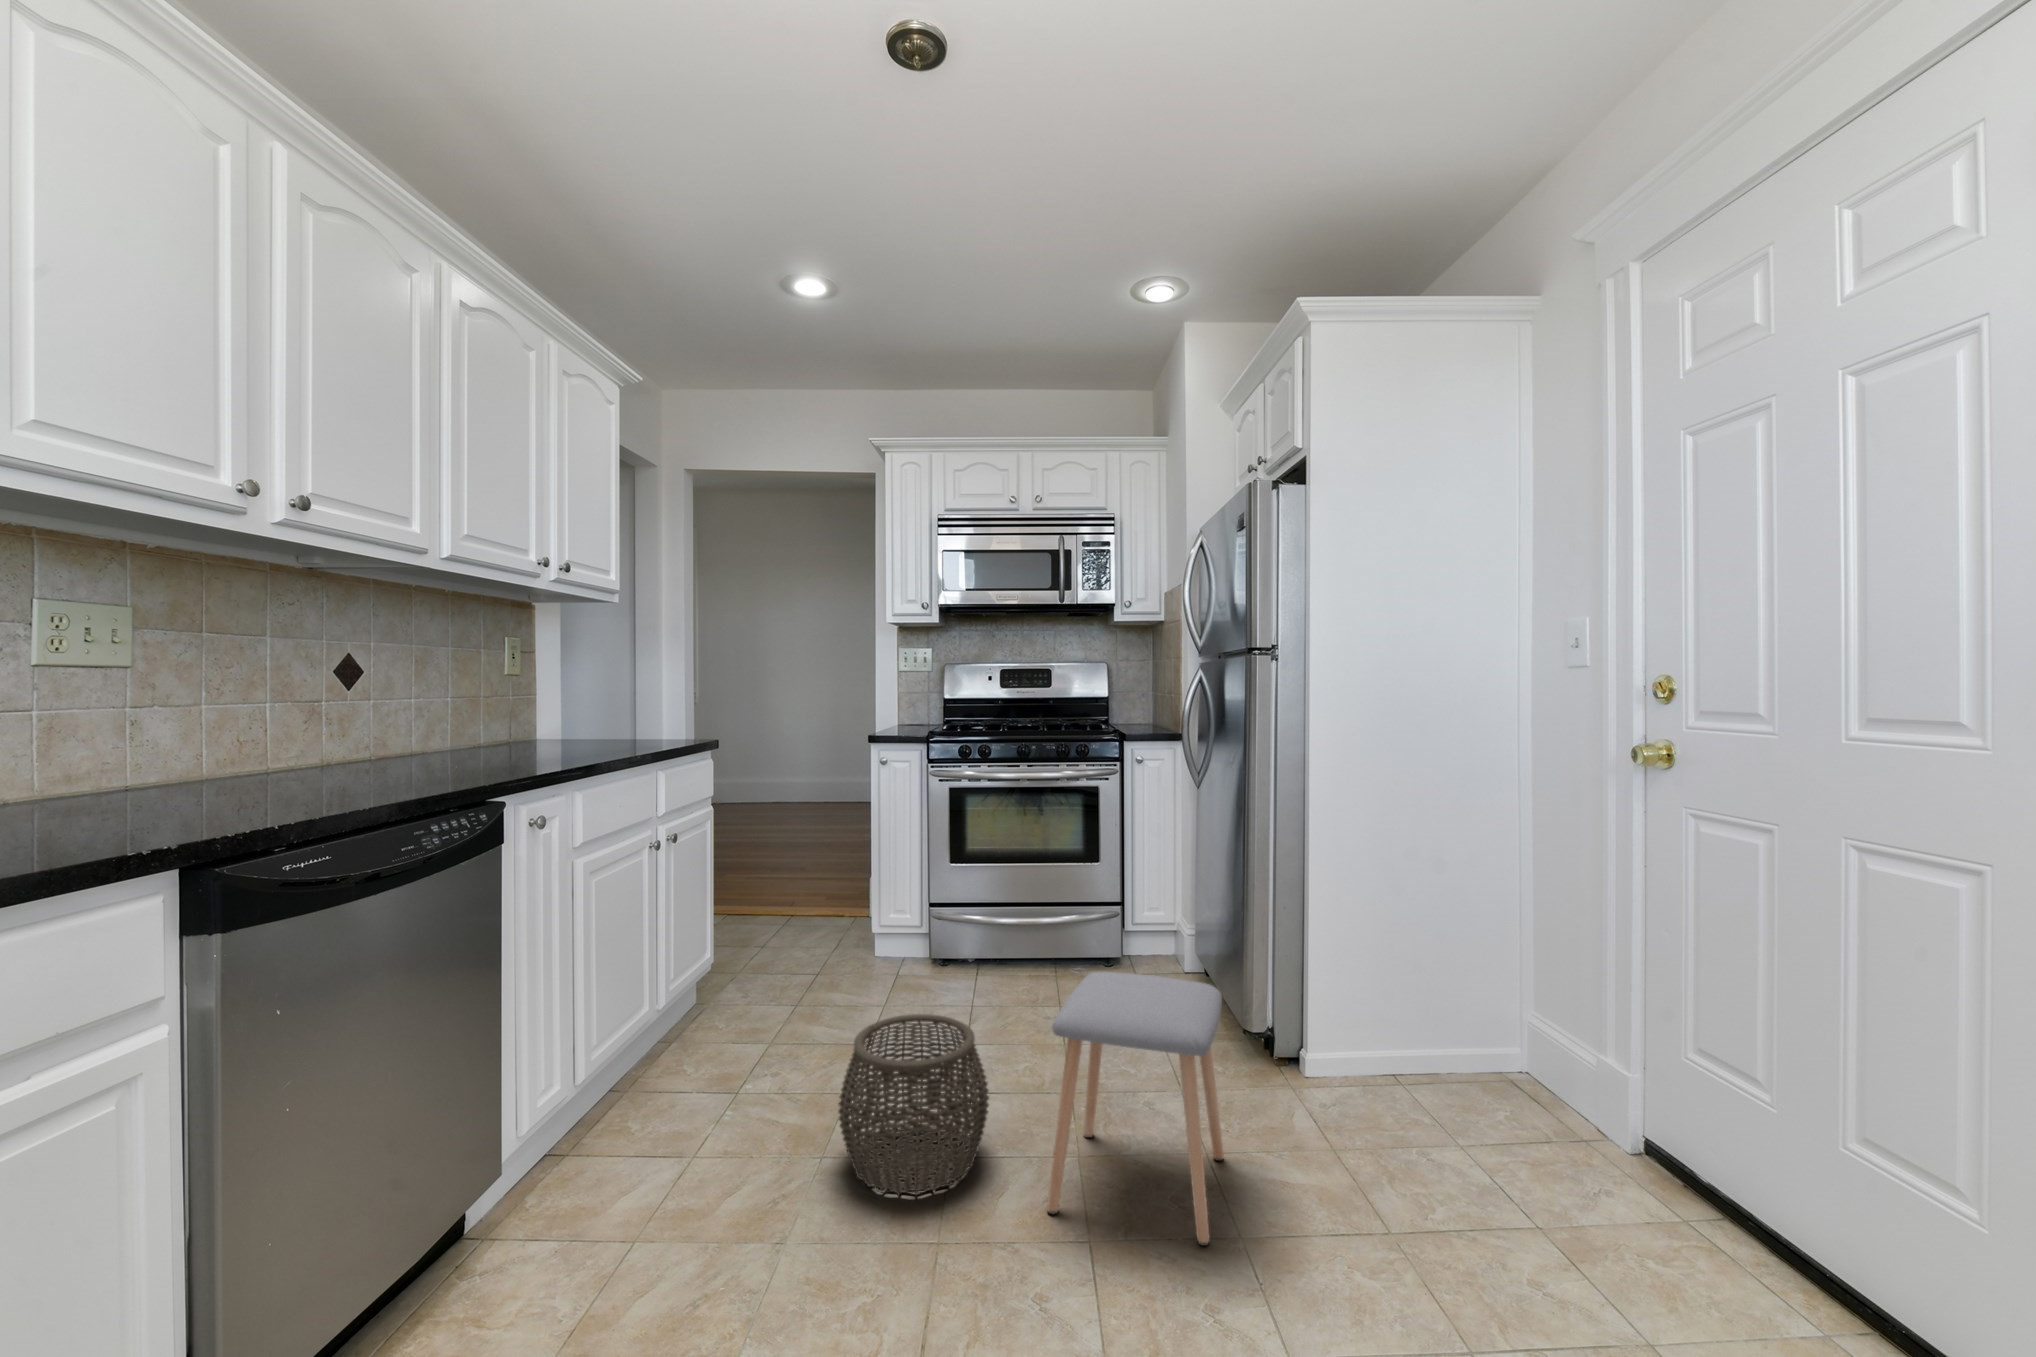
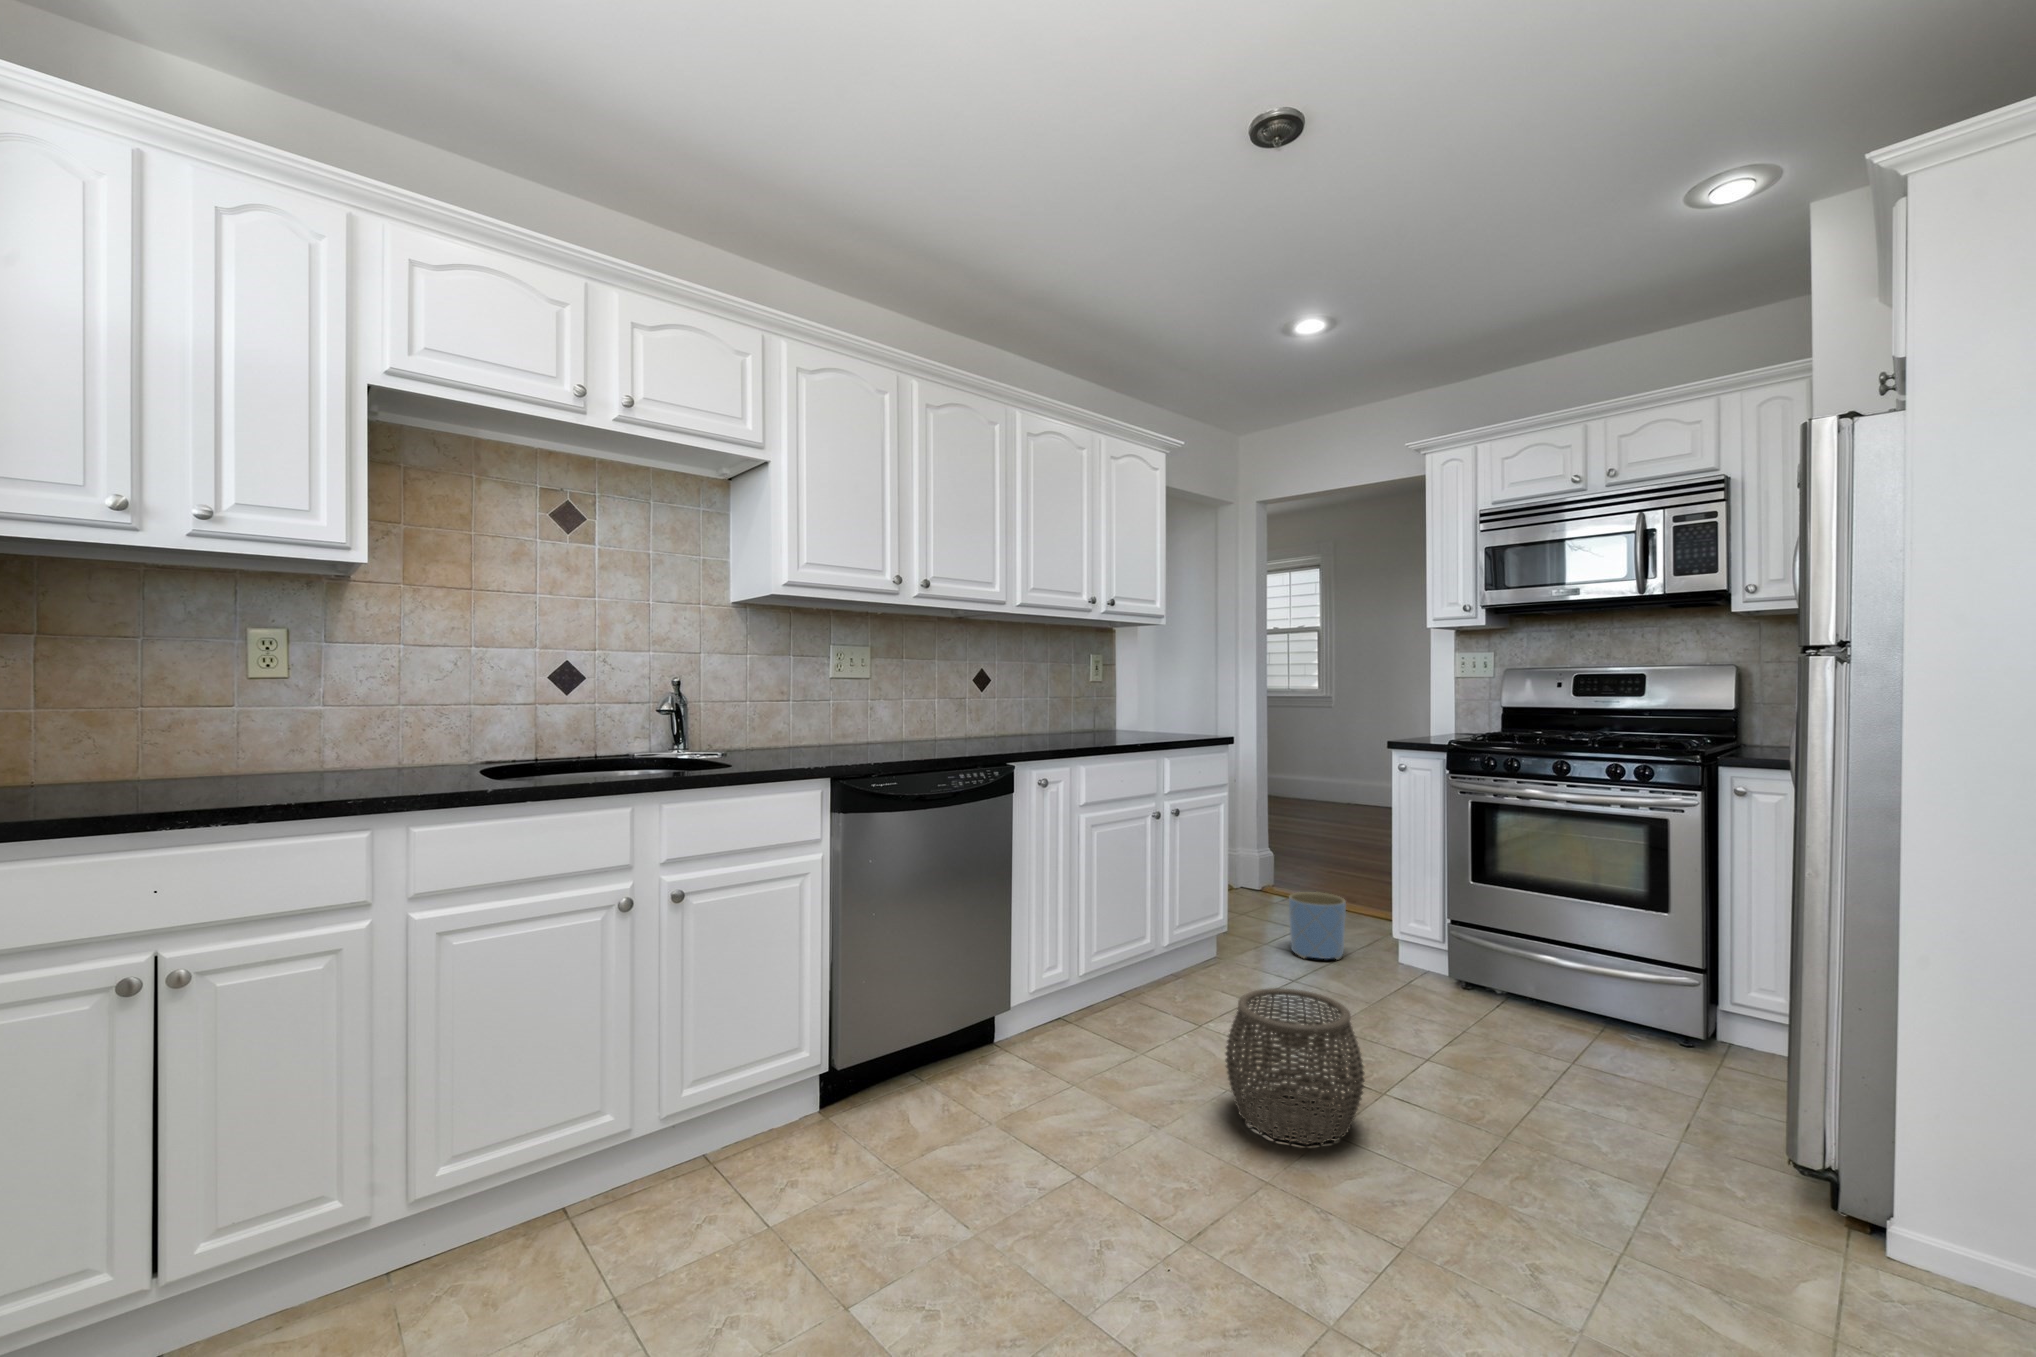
planter: none [767,900,826,976] -> present [1289,892,1346,960]
stool: present [1047,972,1224,1246] -> none [1378,996,1631,1297]

